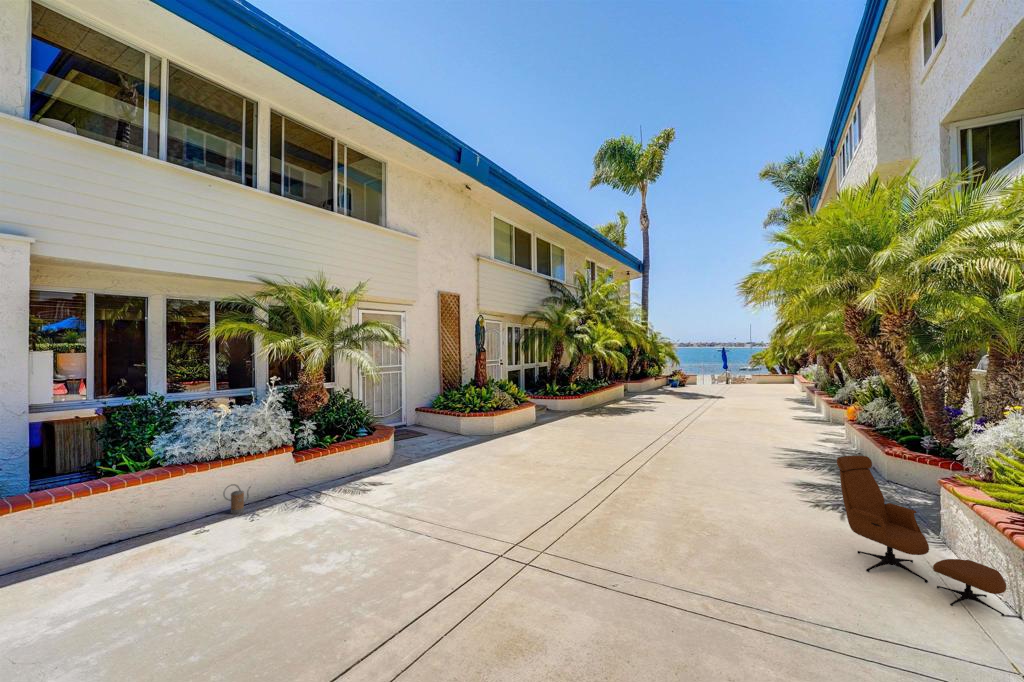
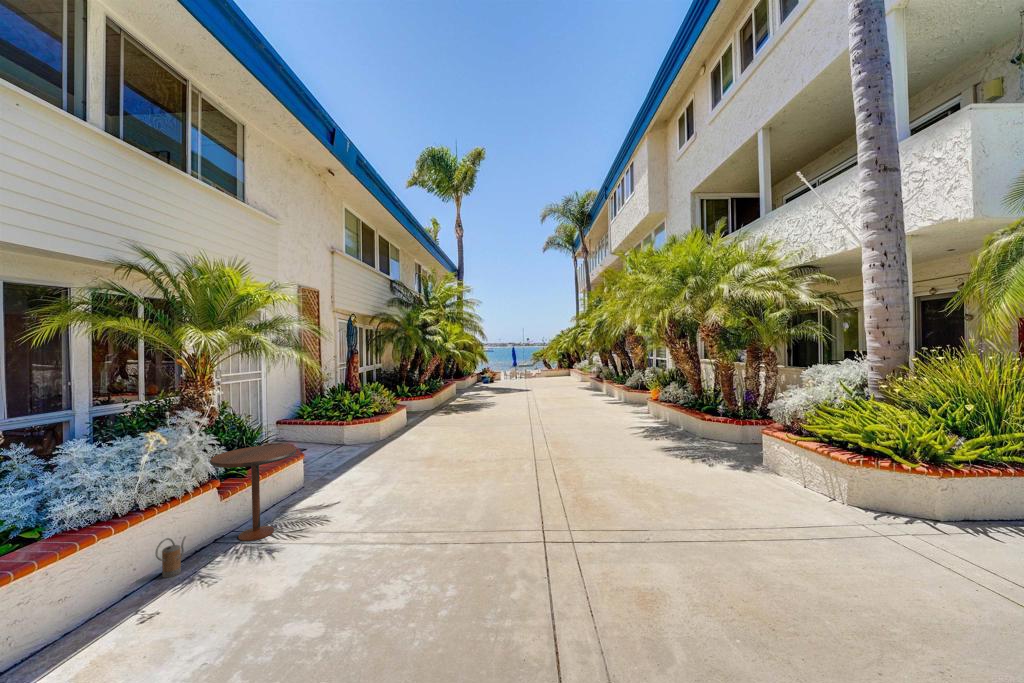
pedestal table: none [278,424,347,501] -> present [209,445,297,541]
lounge chair: present [837,456,1006,616] -> none [721,418,818,500]

